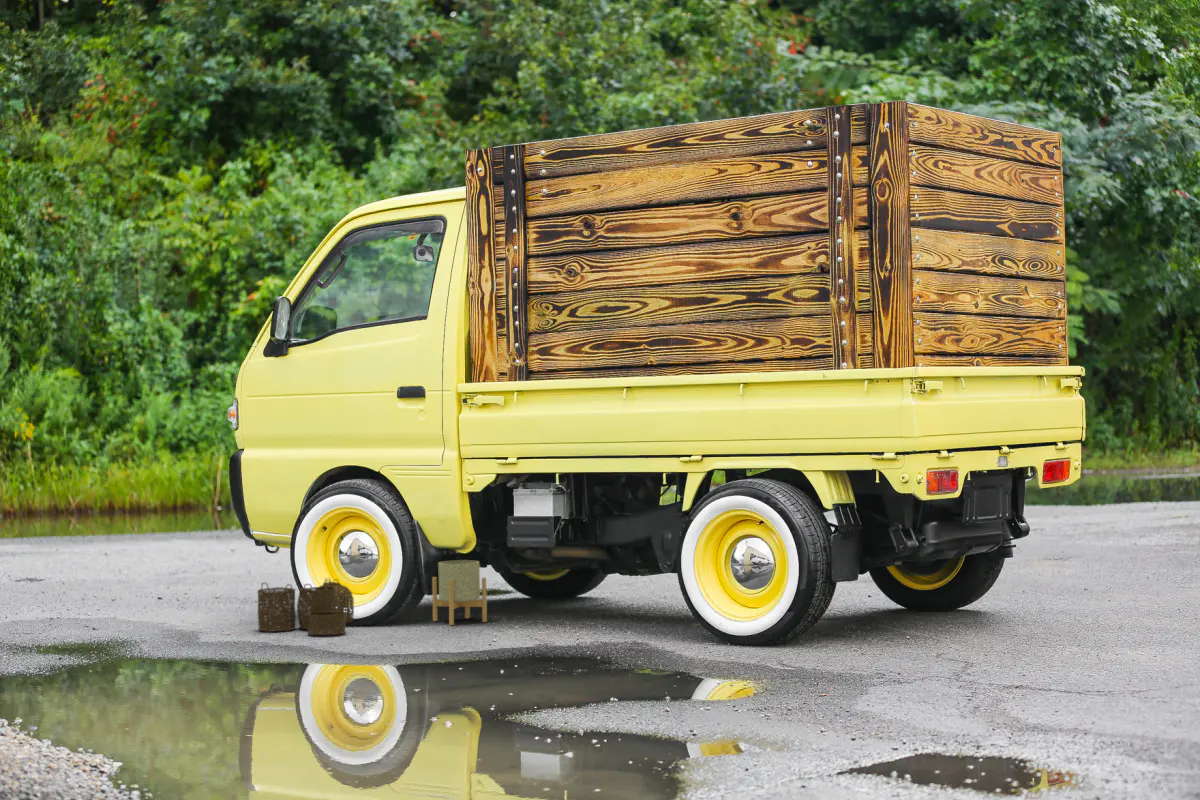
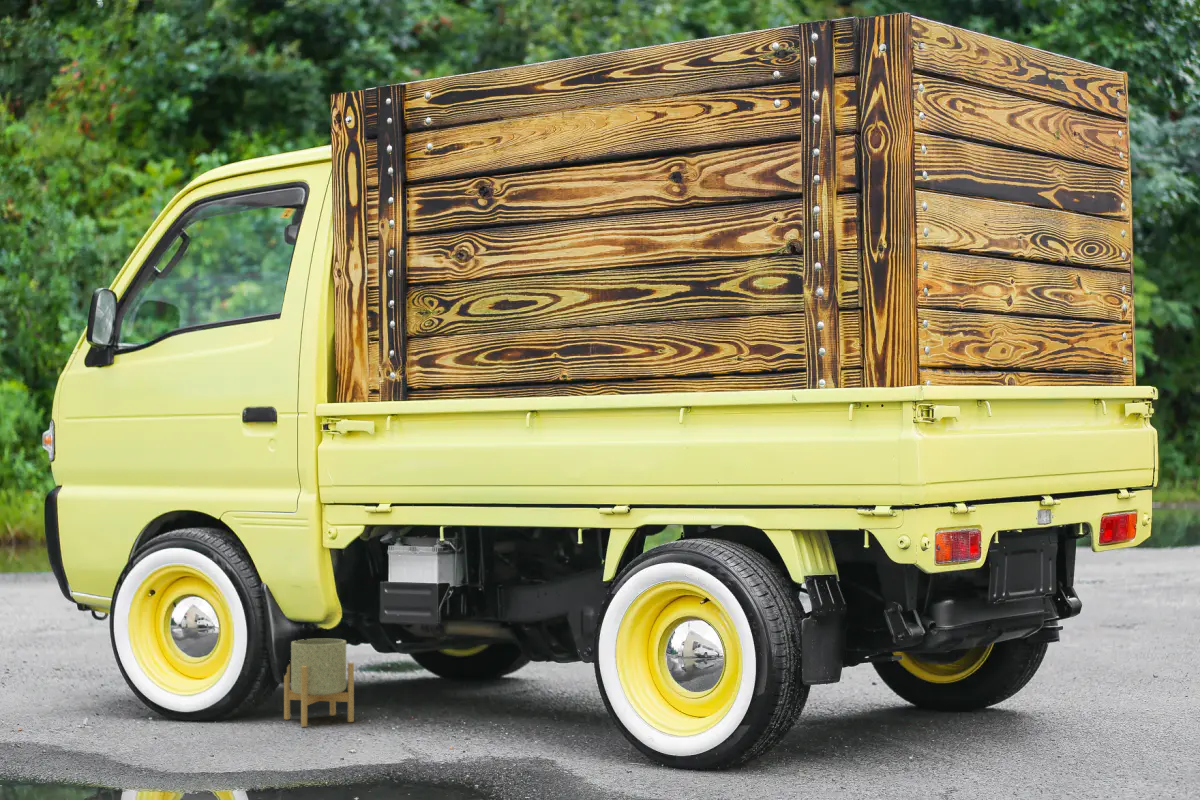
woven basket: present [258,580,354,635] -> none [45,659,184,741]

